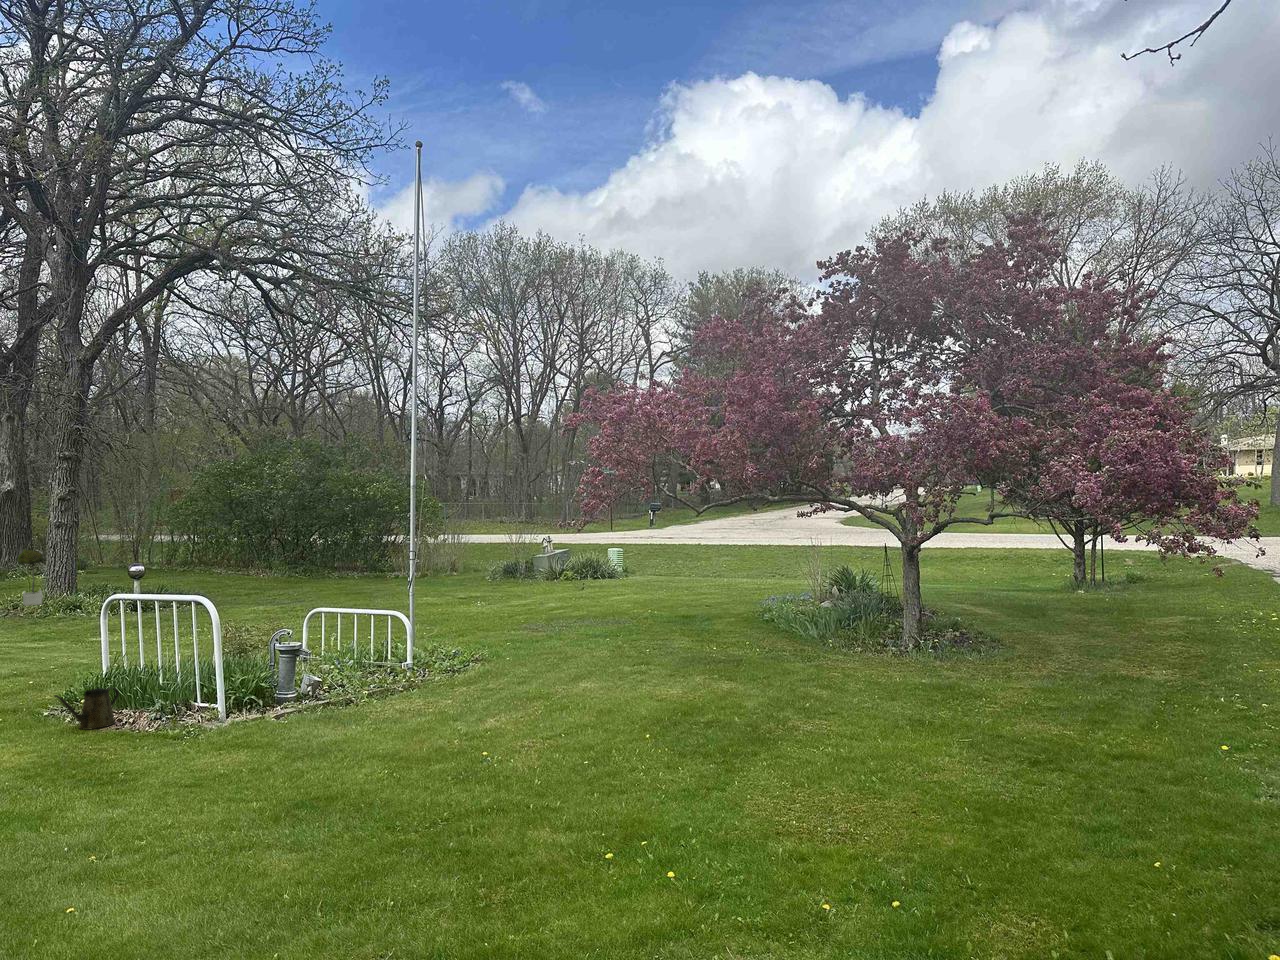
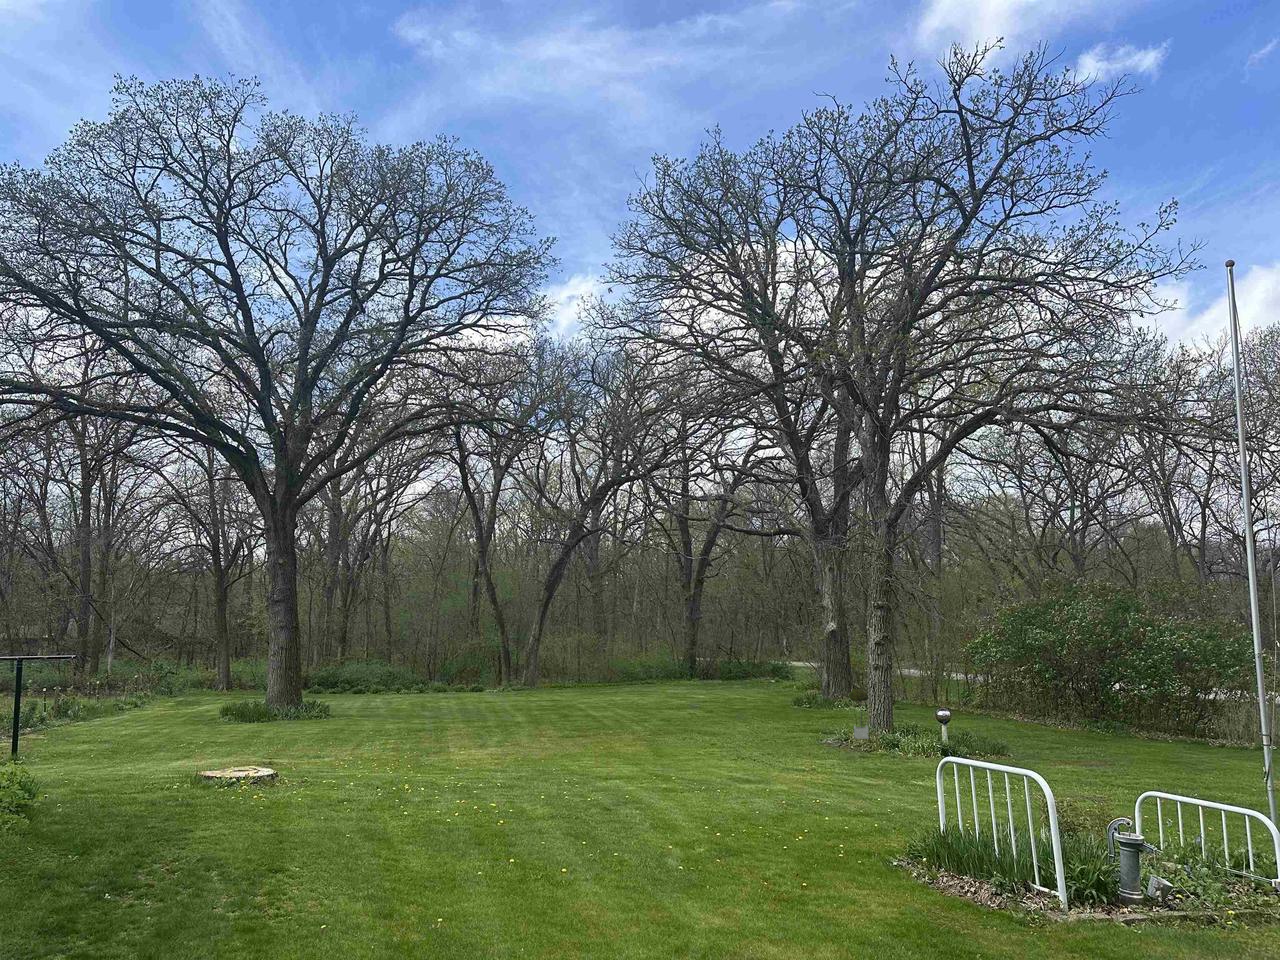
watering can: present [54,688,119,730] -> none [905,849,959,890]

